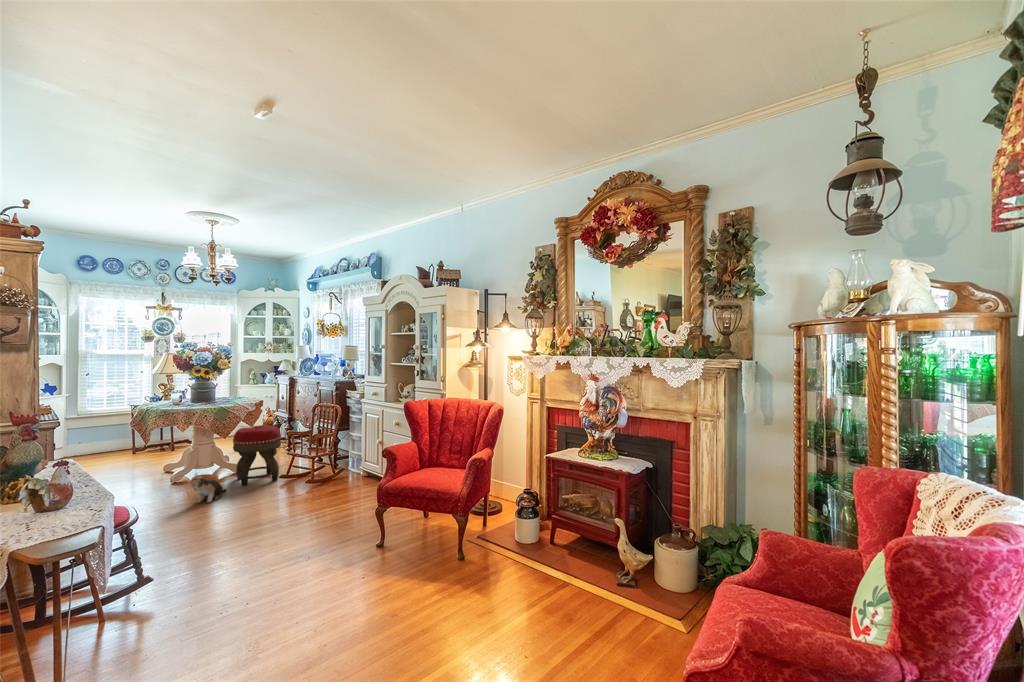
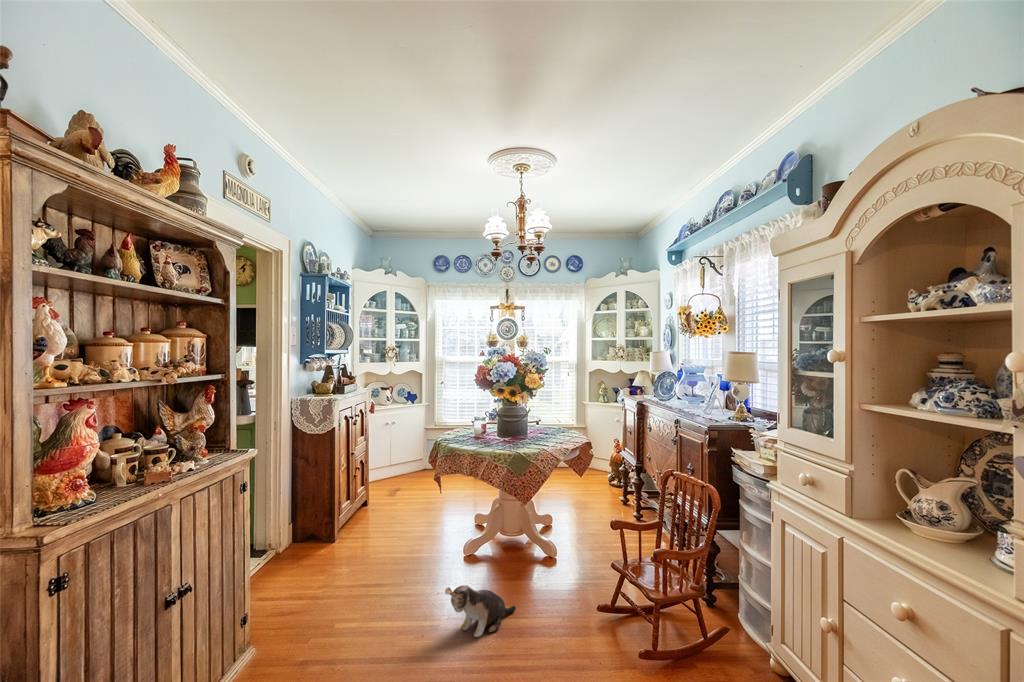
footstool: present [233,425,281,486] -> none [534,492,608,607]

